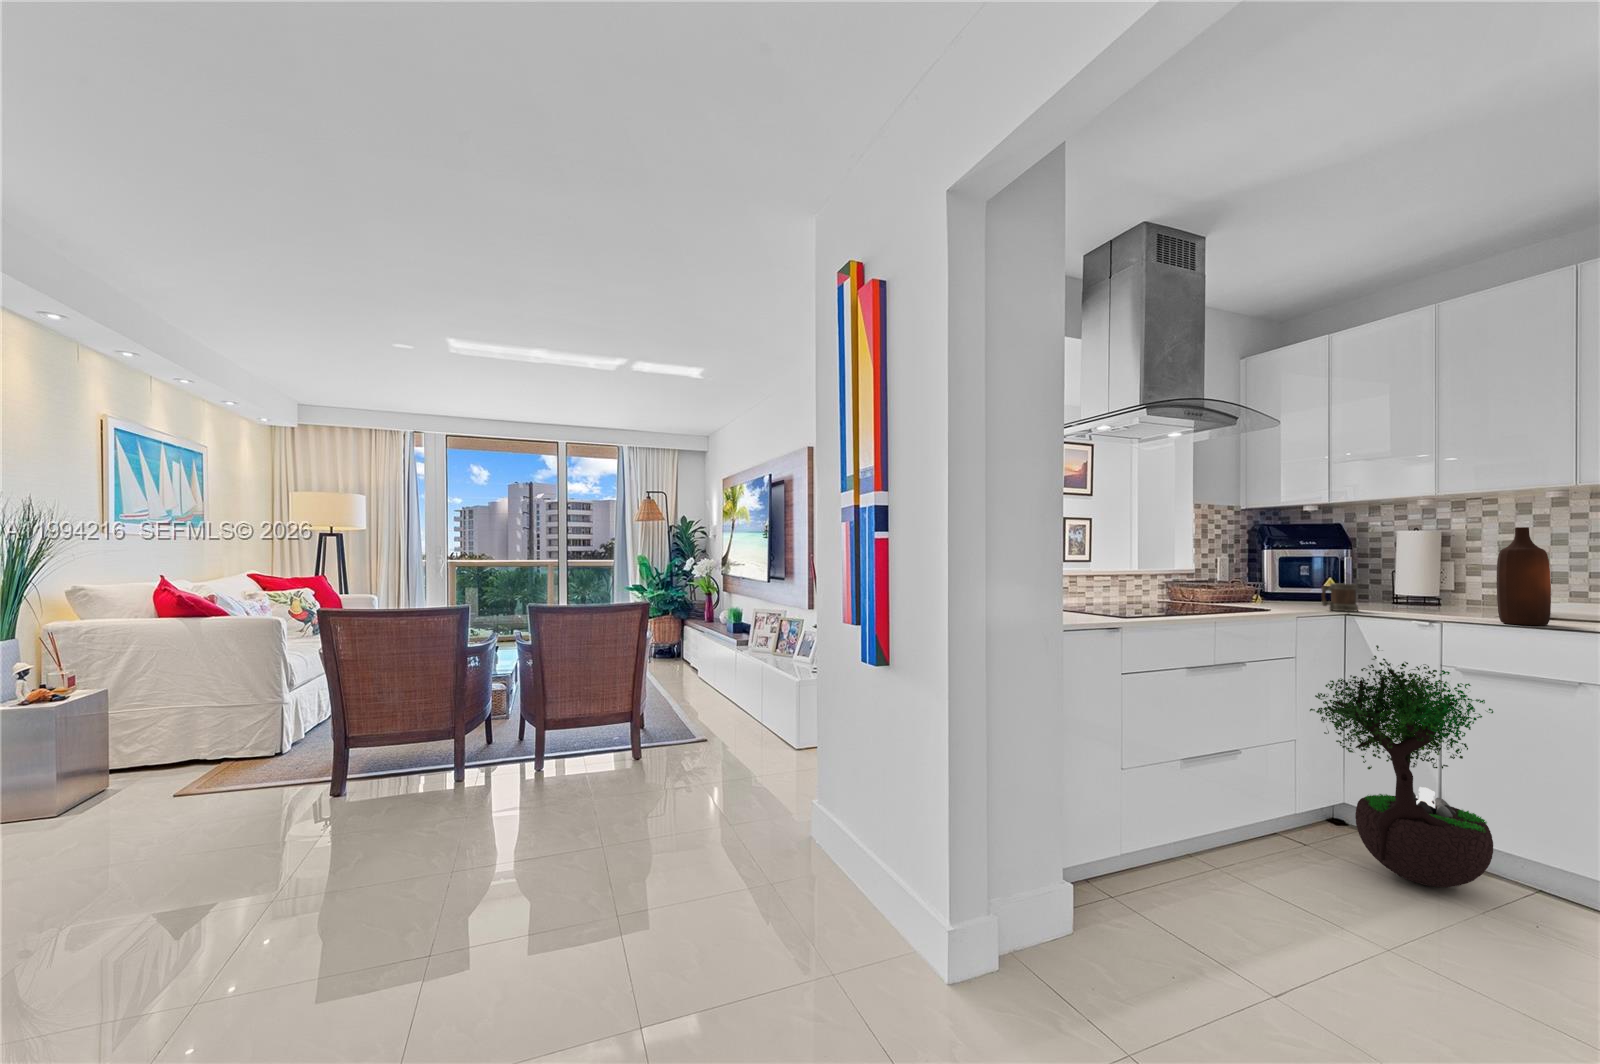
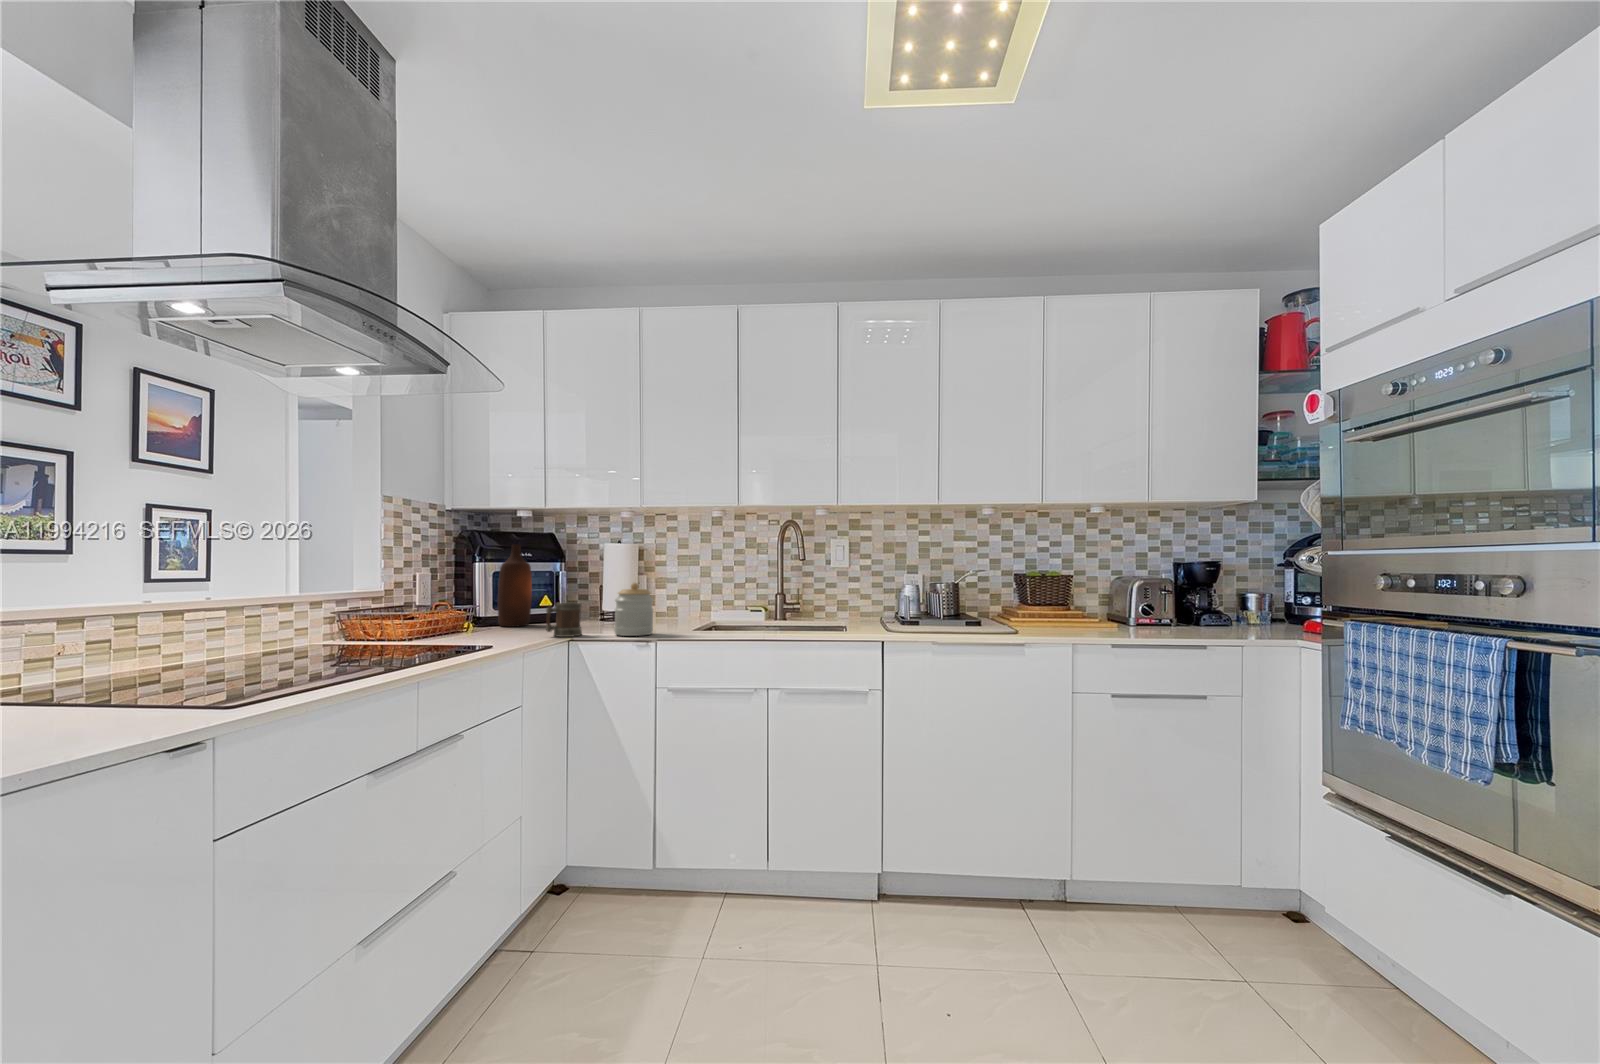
bottle: present [1497,527,1551,626] -> present [498,545,532,627]
jar: none [1390,568,1437,616] -> present [614,583,653,636]
potted tree: present [1310,645,1493,887] -> none [545,681,721,966]

